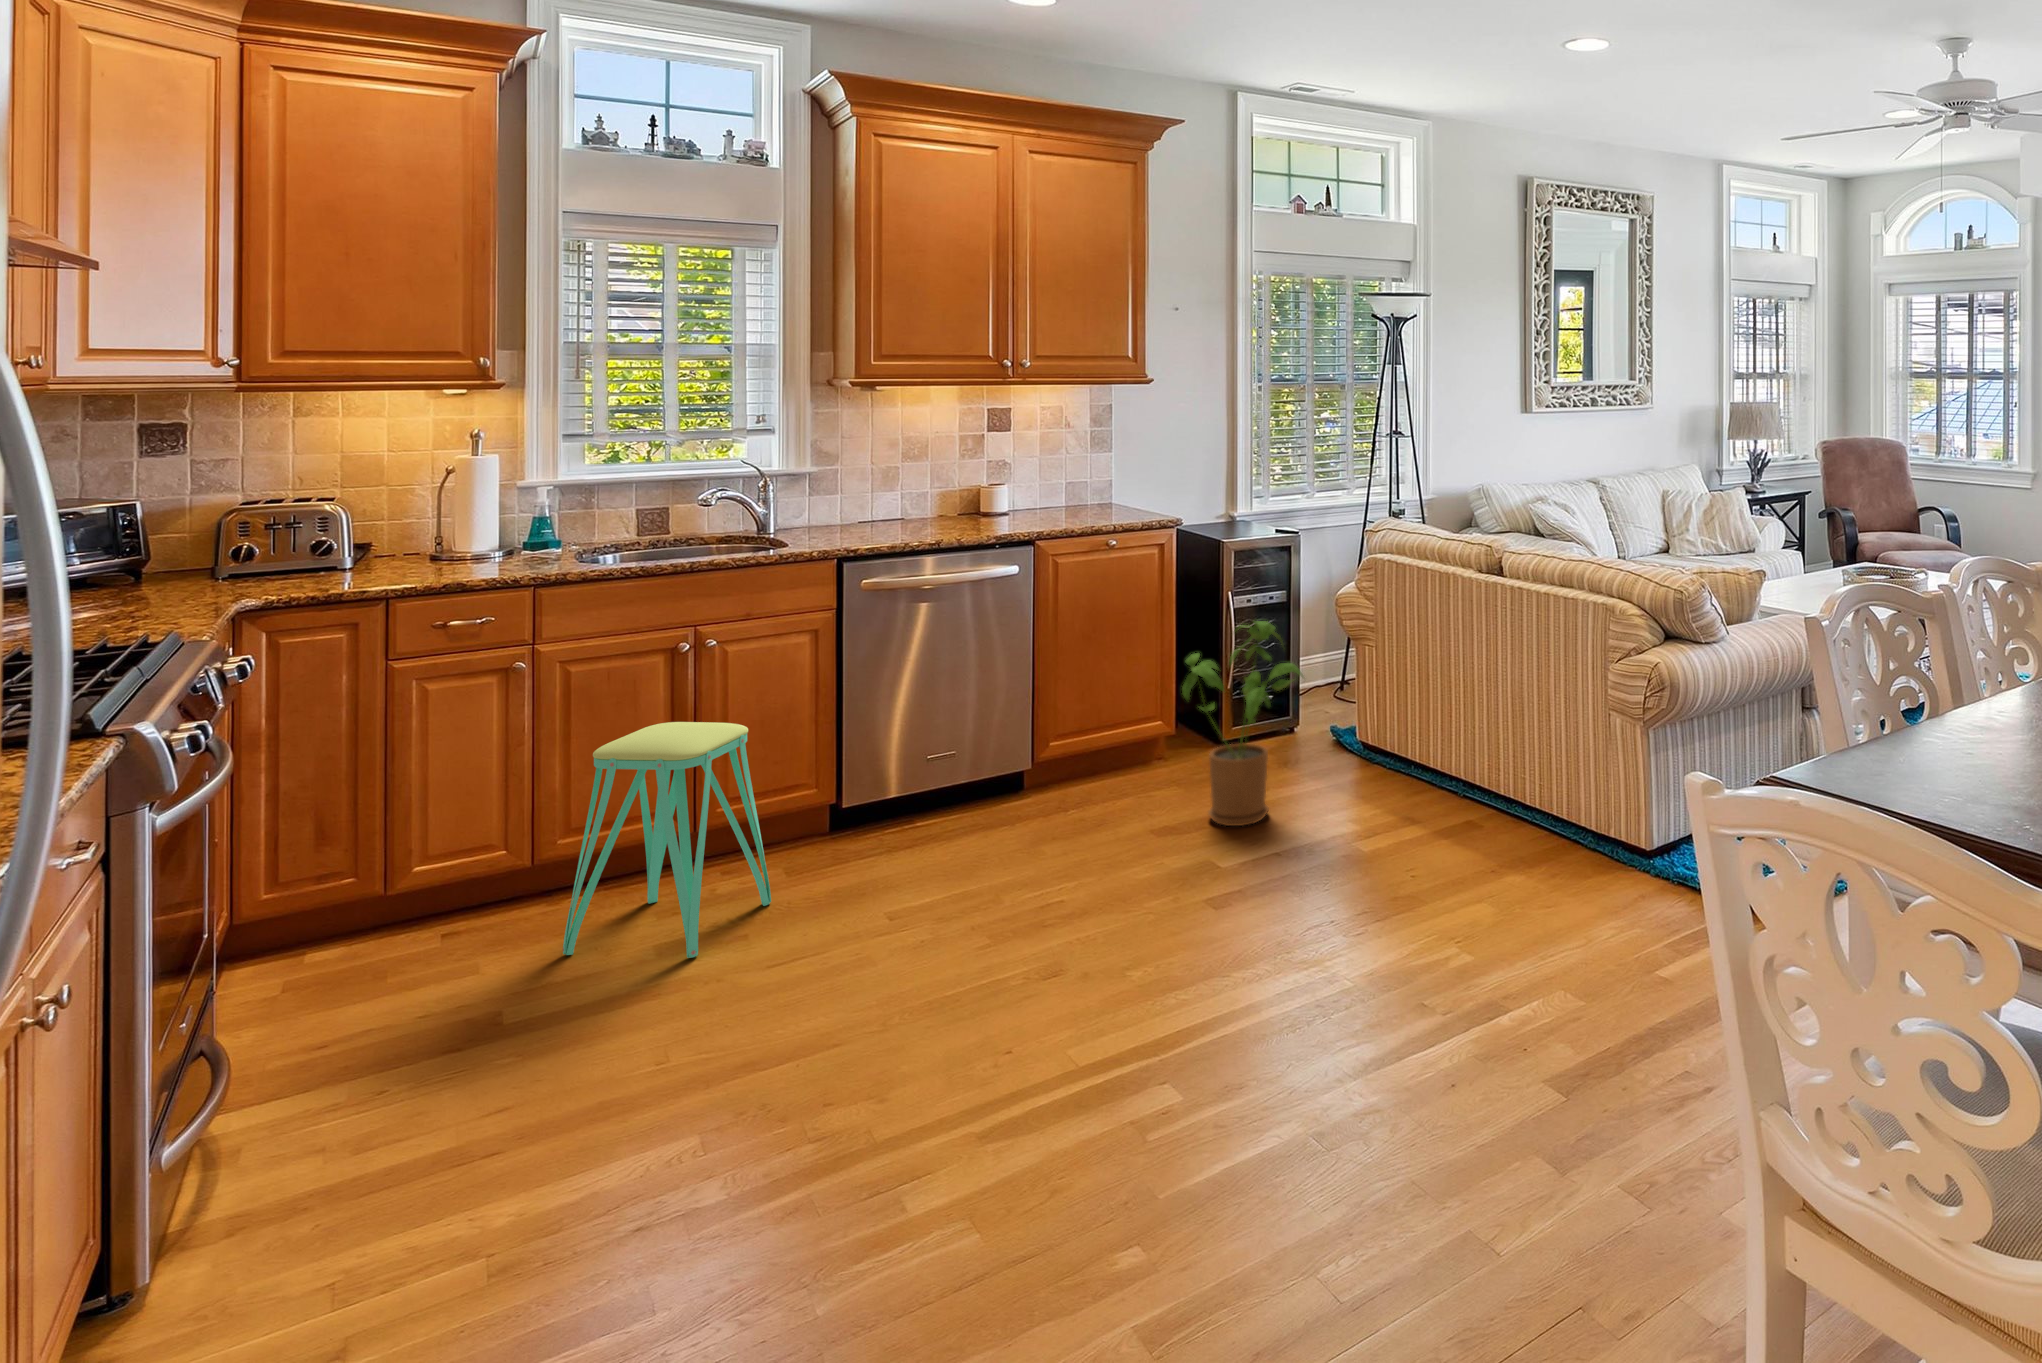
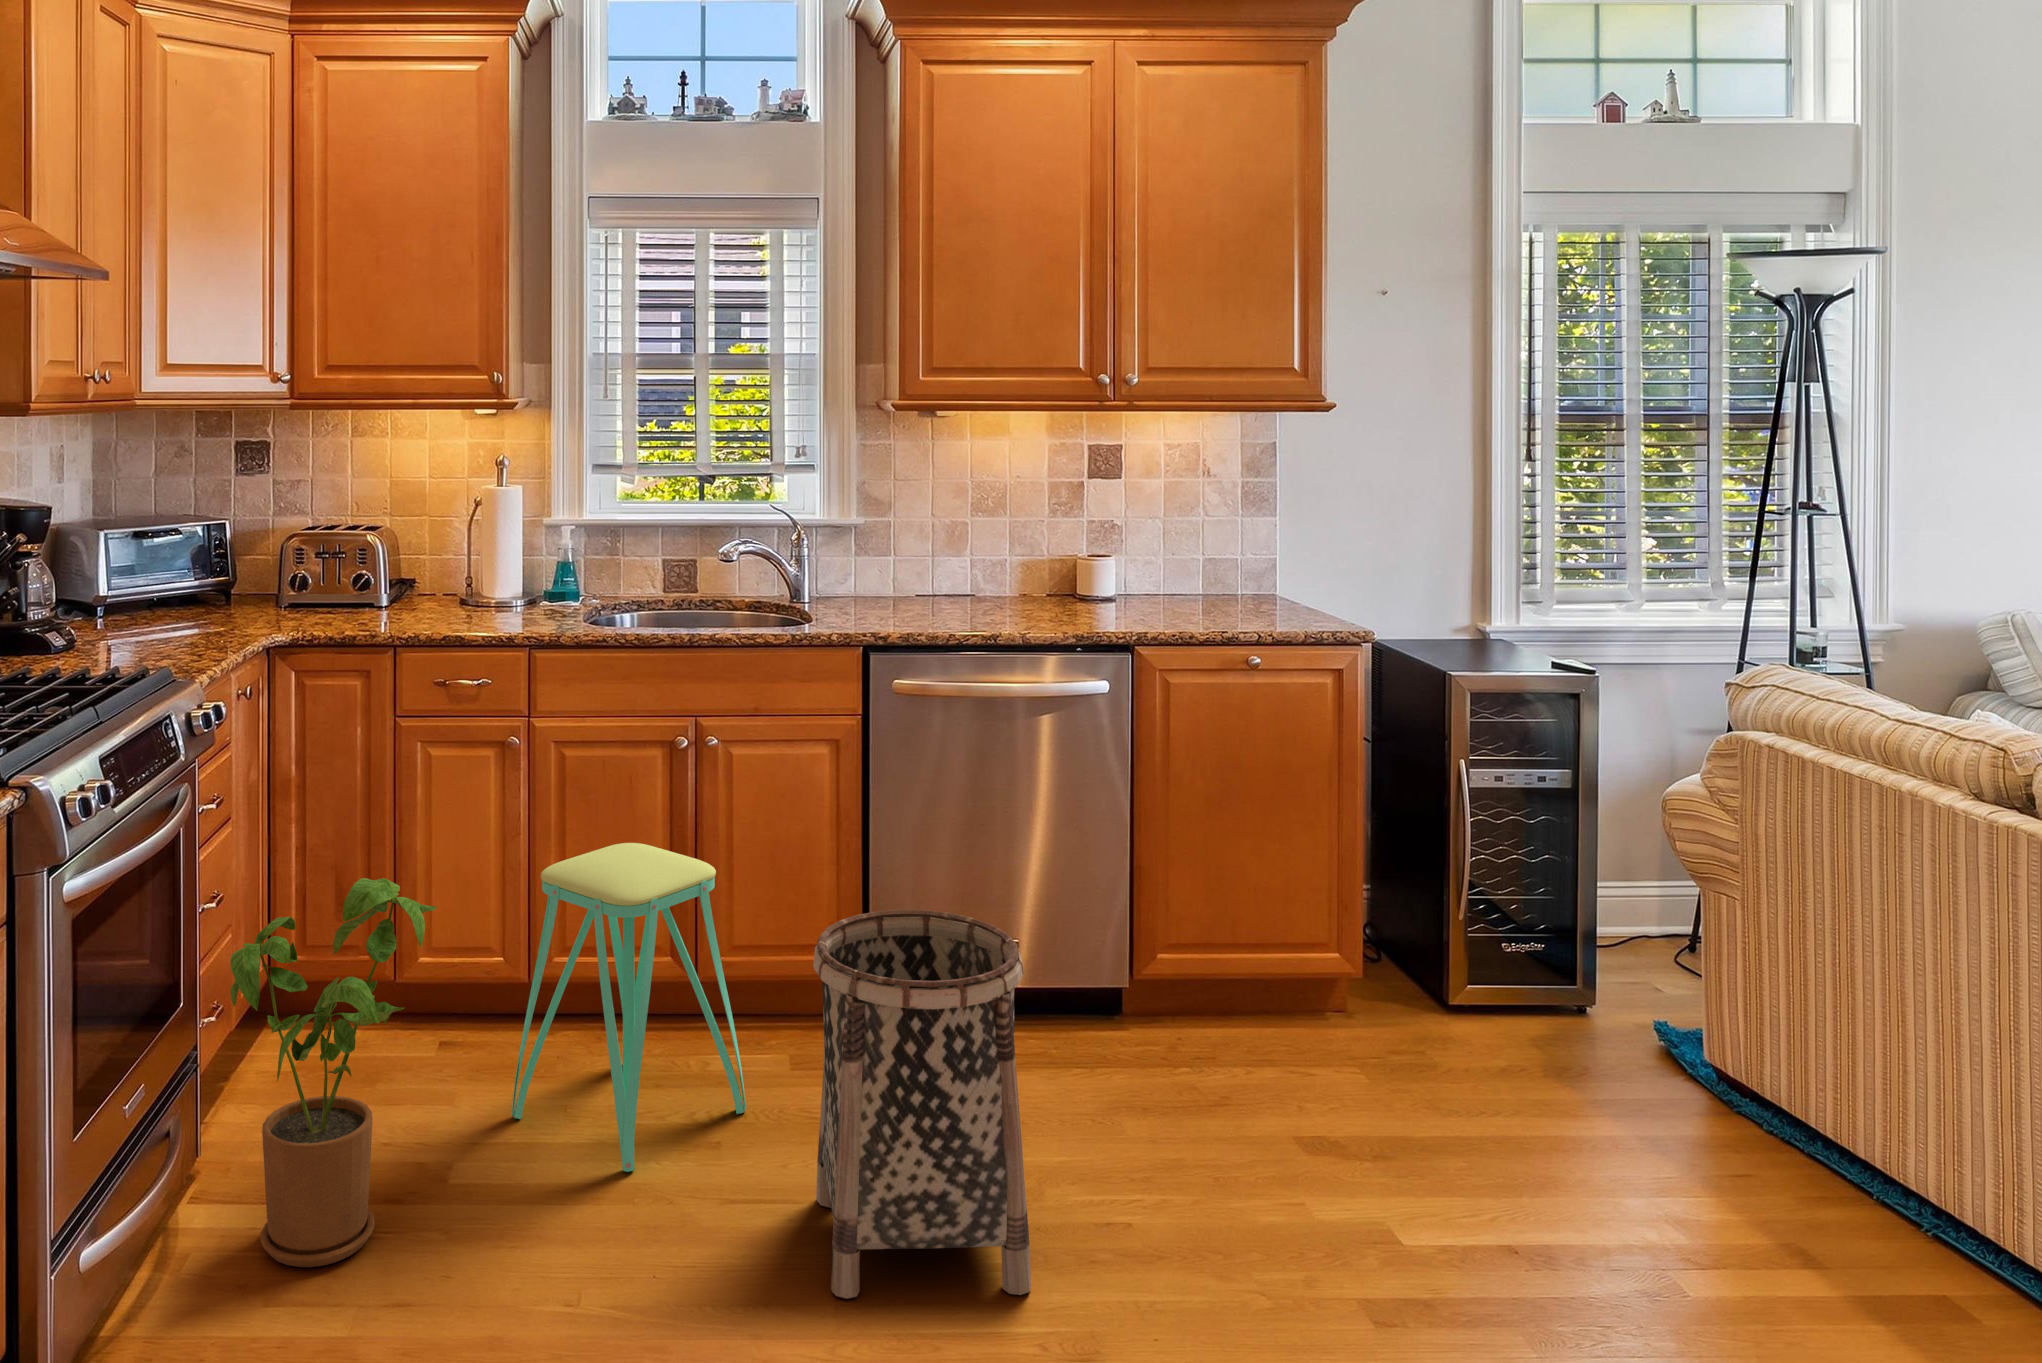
house plant: present [1182,621,1303,826] -> present [230,878,436,1267]
basket: none [854,716,1023,972] -> present [813,910,1031,1299]

